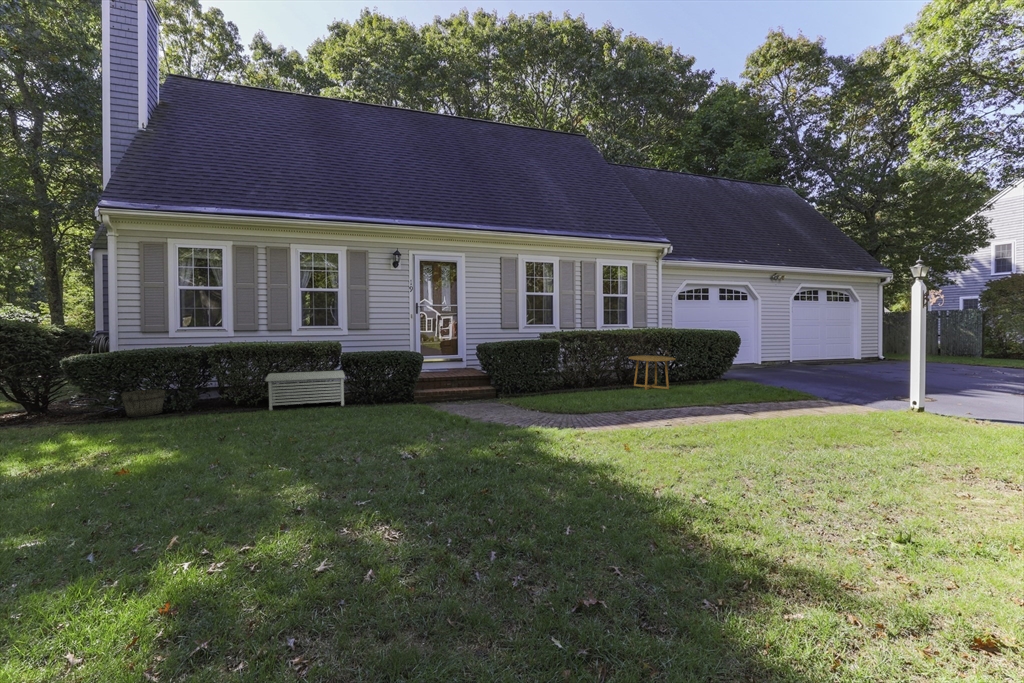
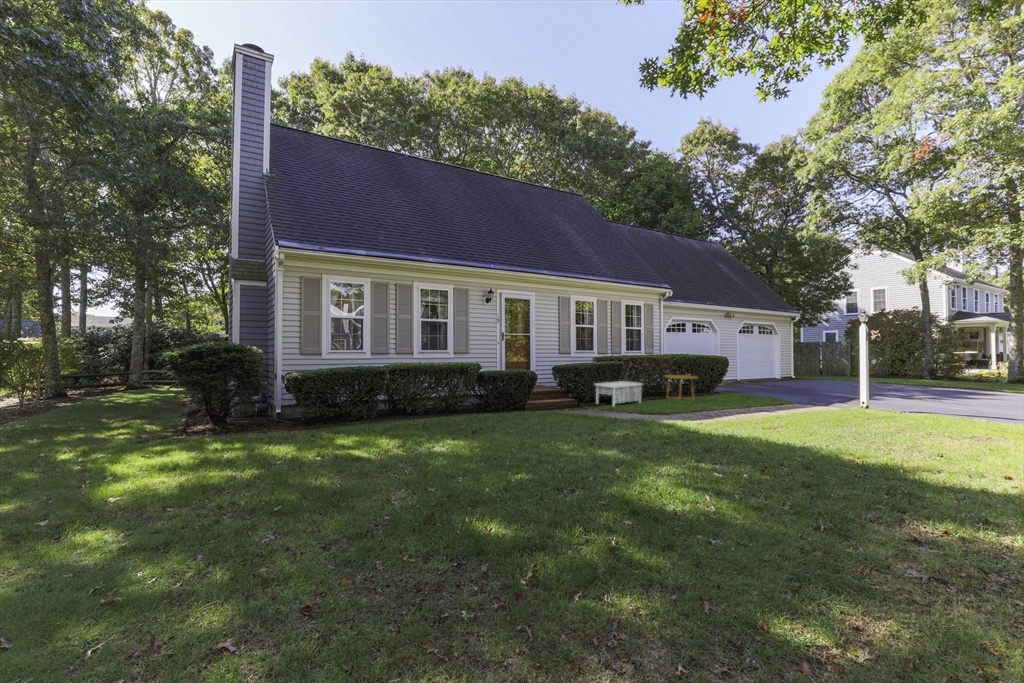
storage bench: present [266,371,345,410] -> present [595,381,642,405]
wooden bucket: present [121,384,165,417] -> none [338,399,368,426]

